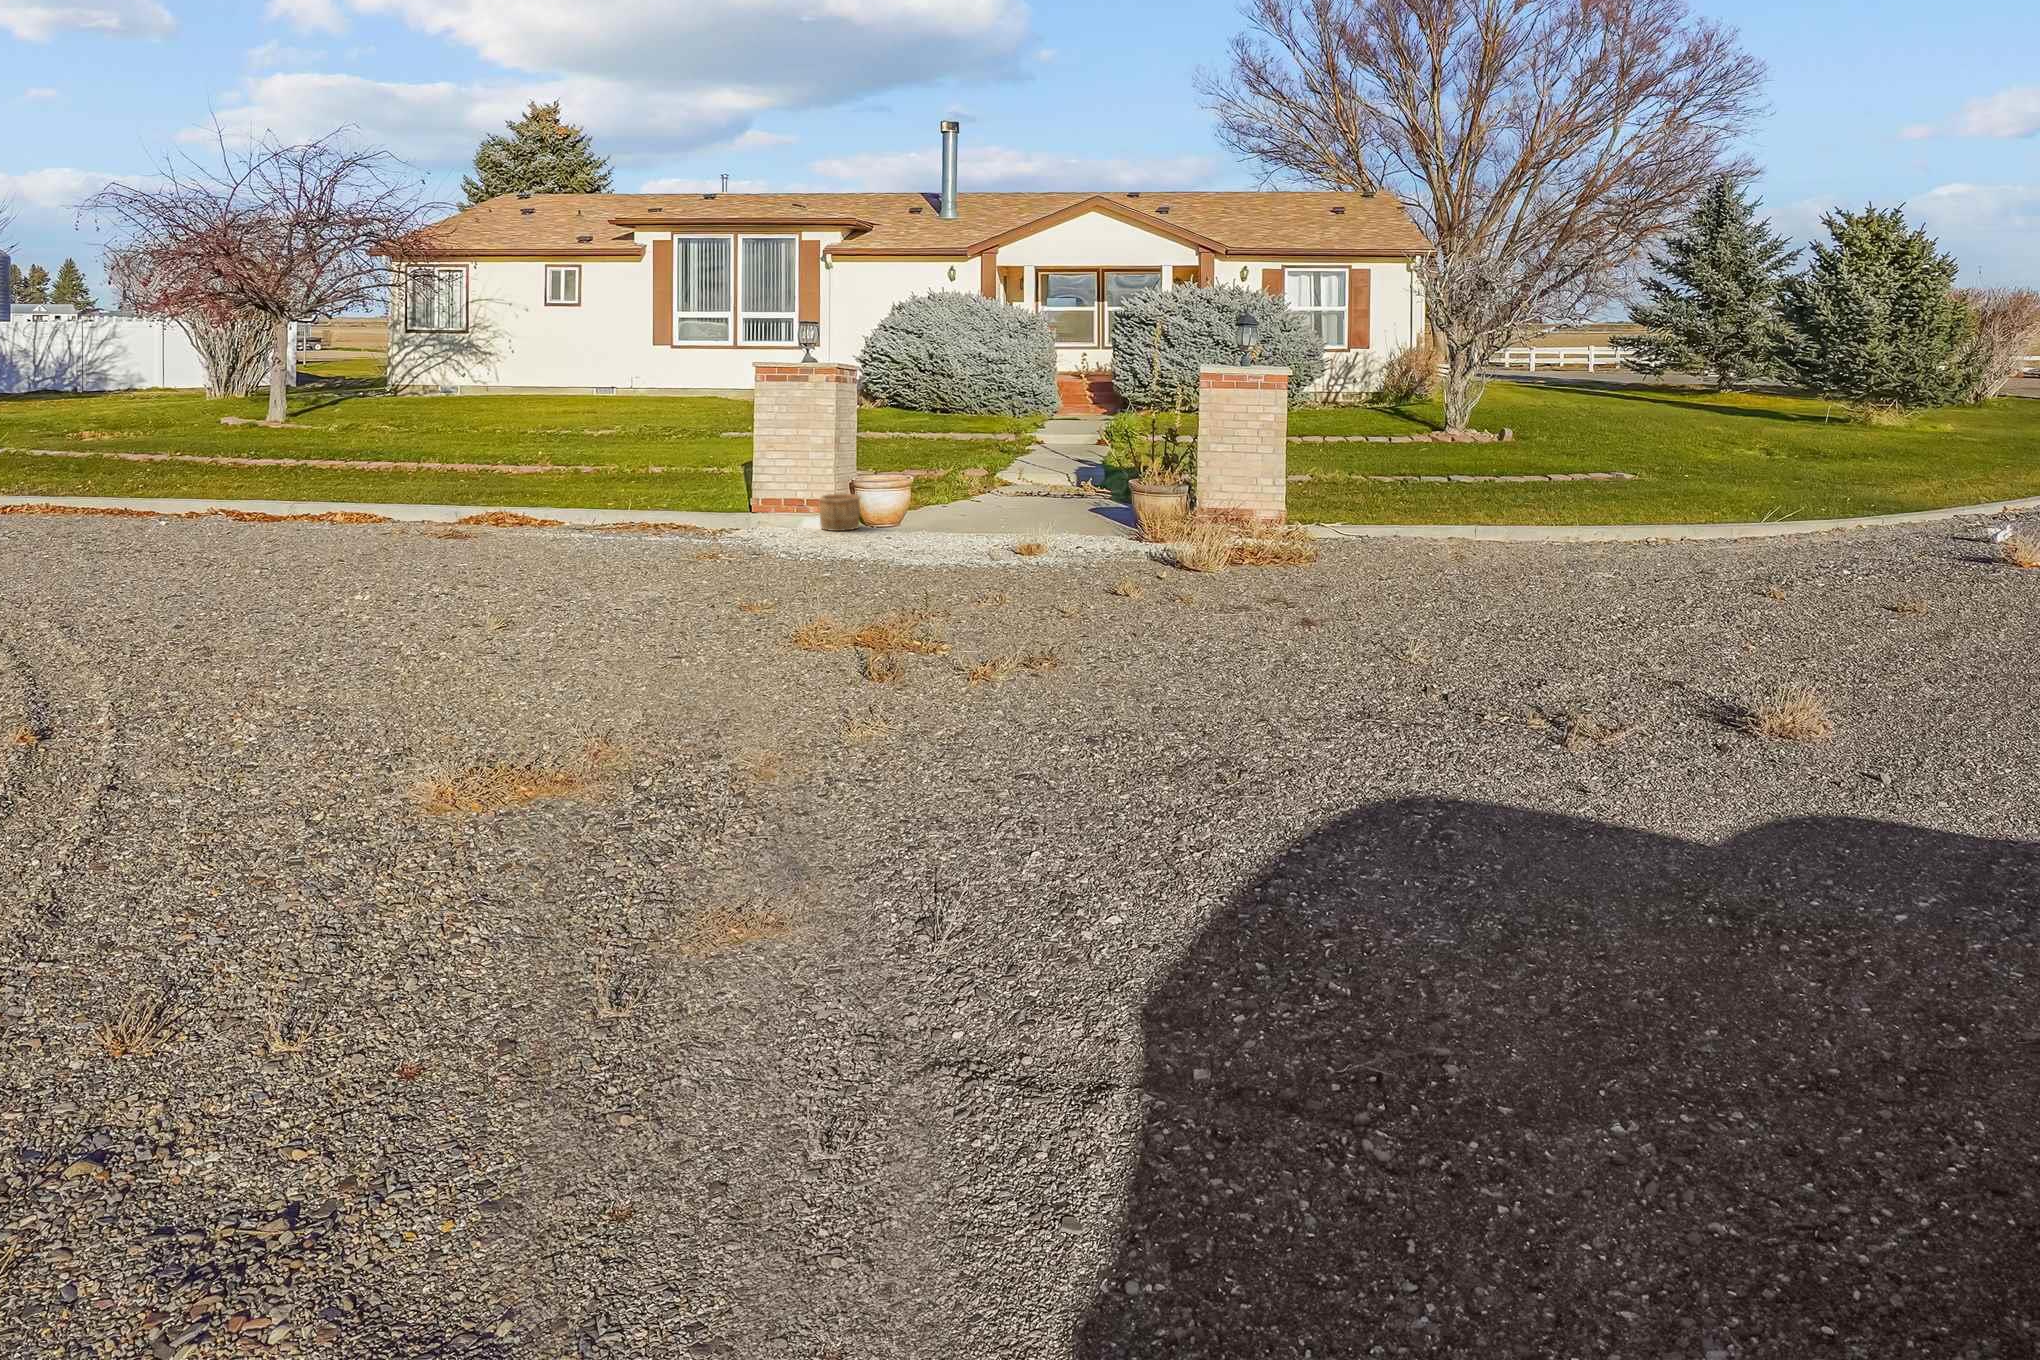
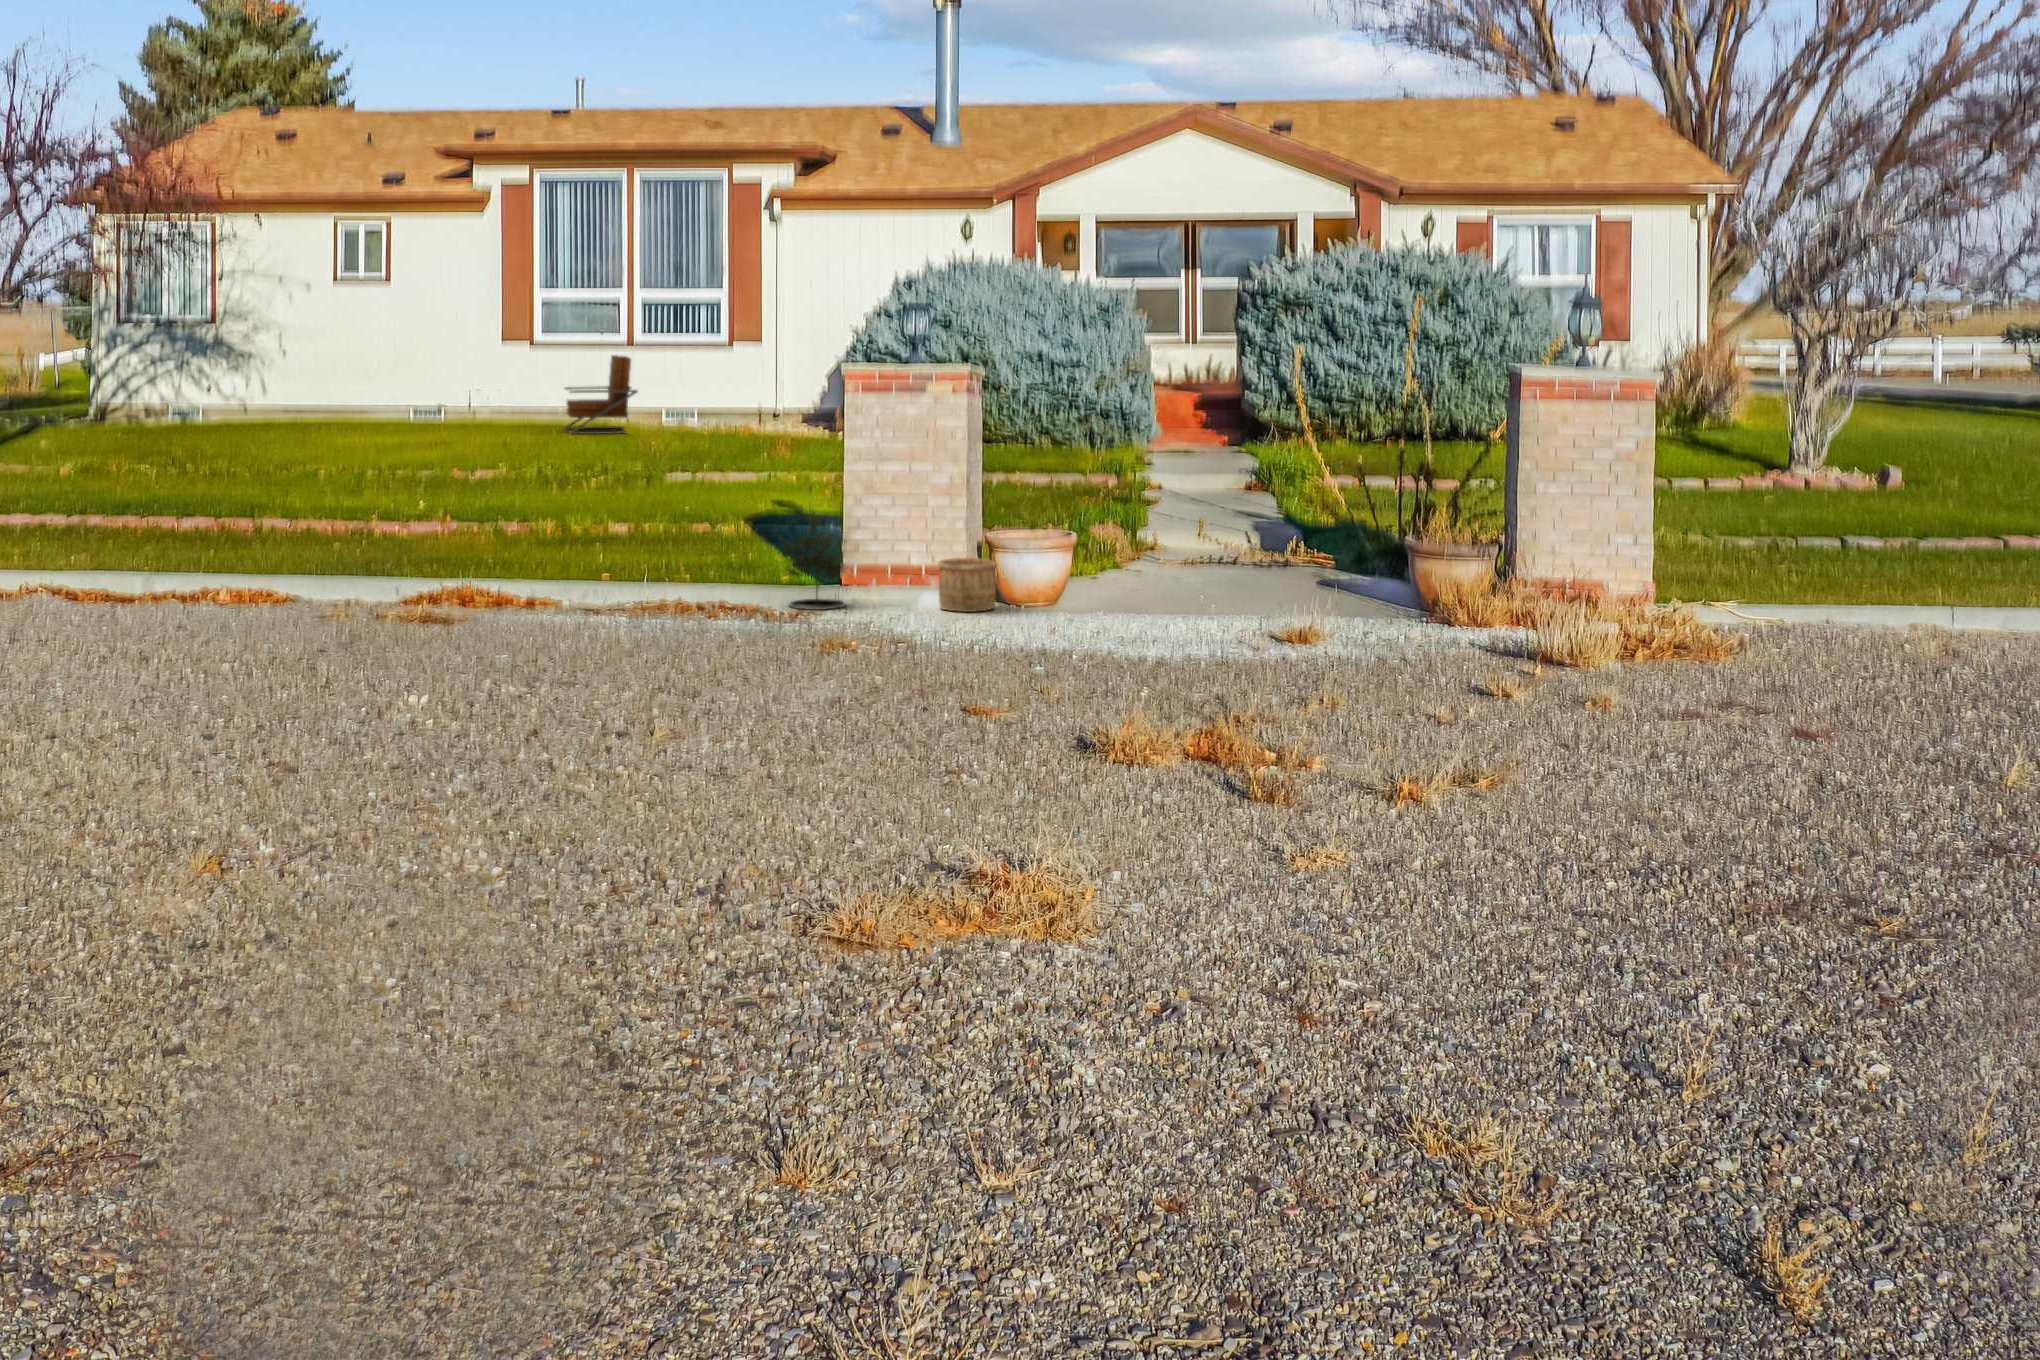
lounge chair: none [694,353,739,404] -> present [565,355,638,434]
potted tree: none [710,455,761,529] -> present [779,512,846,610]

